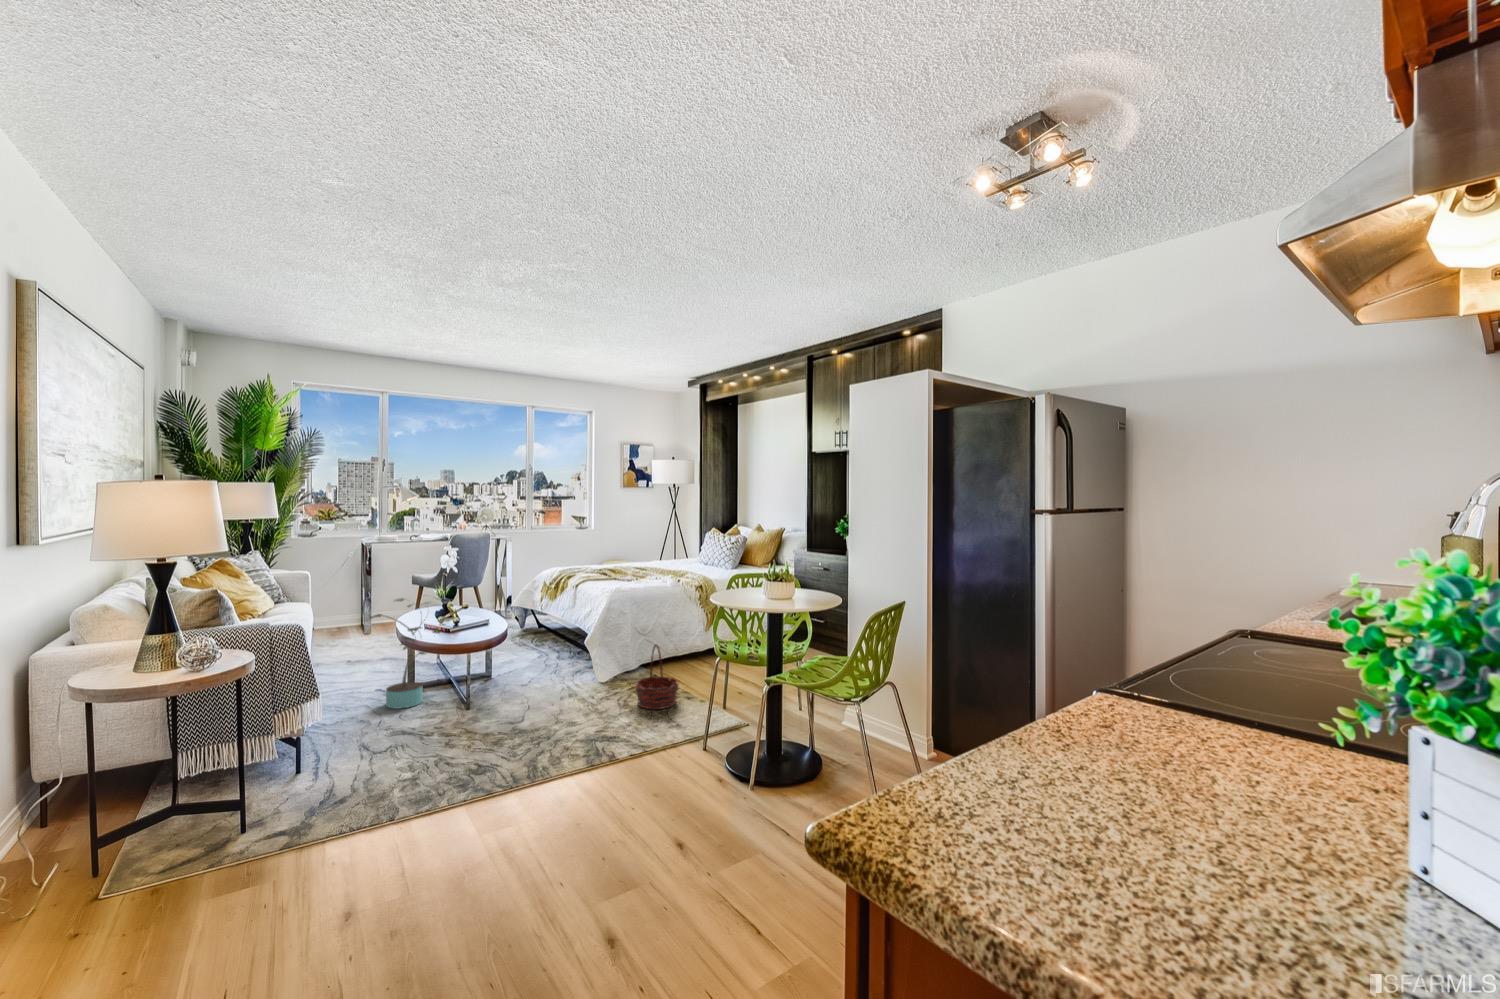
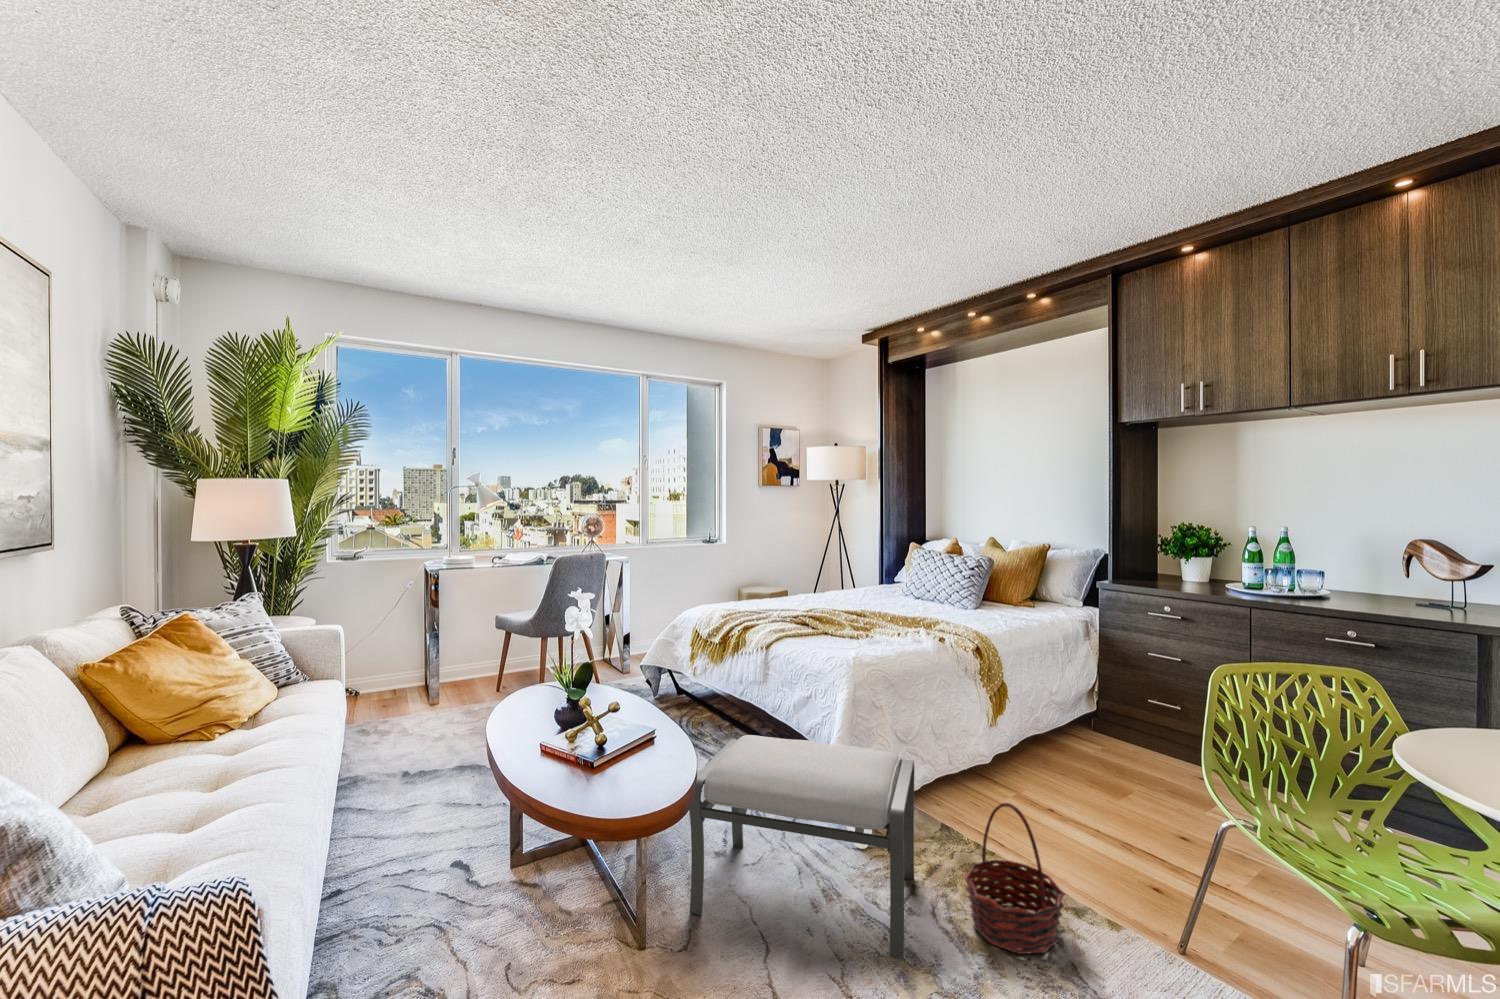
potted plant: present [371,599,440,709] -> none [440,697,576,930]
ottoman: none [499,622,625,711] -> present [689,735,914,959]

